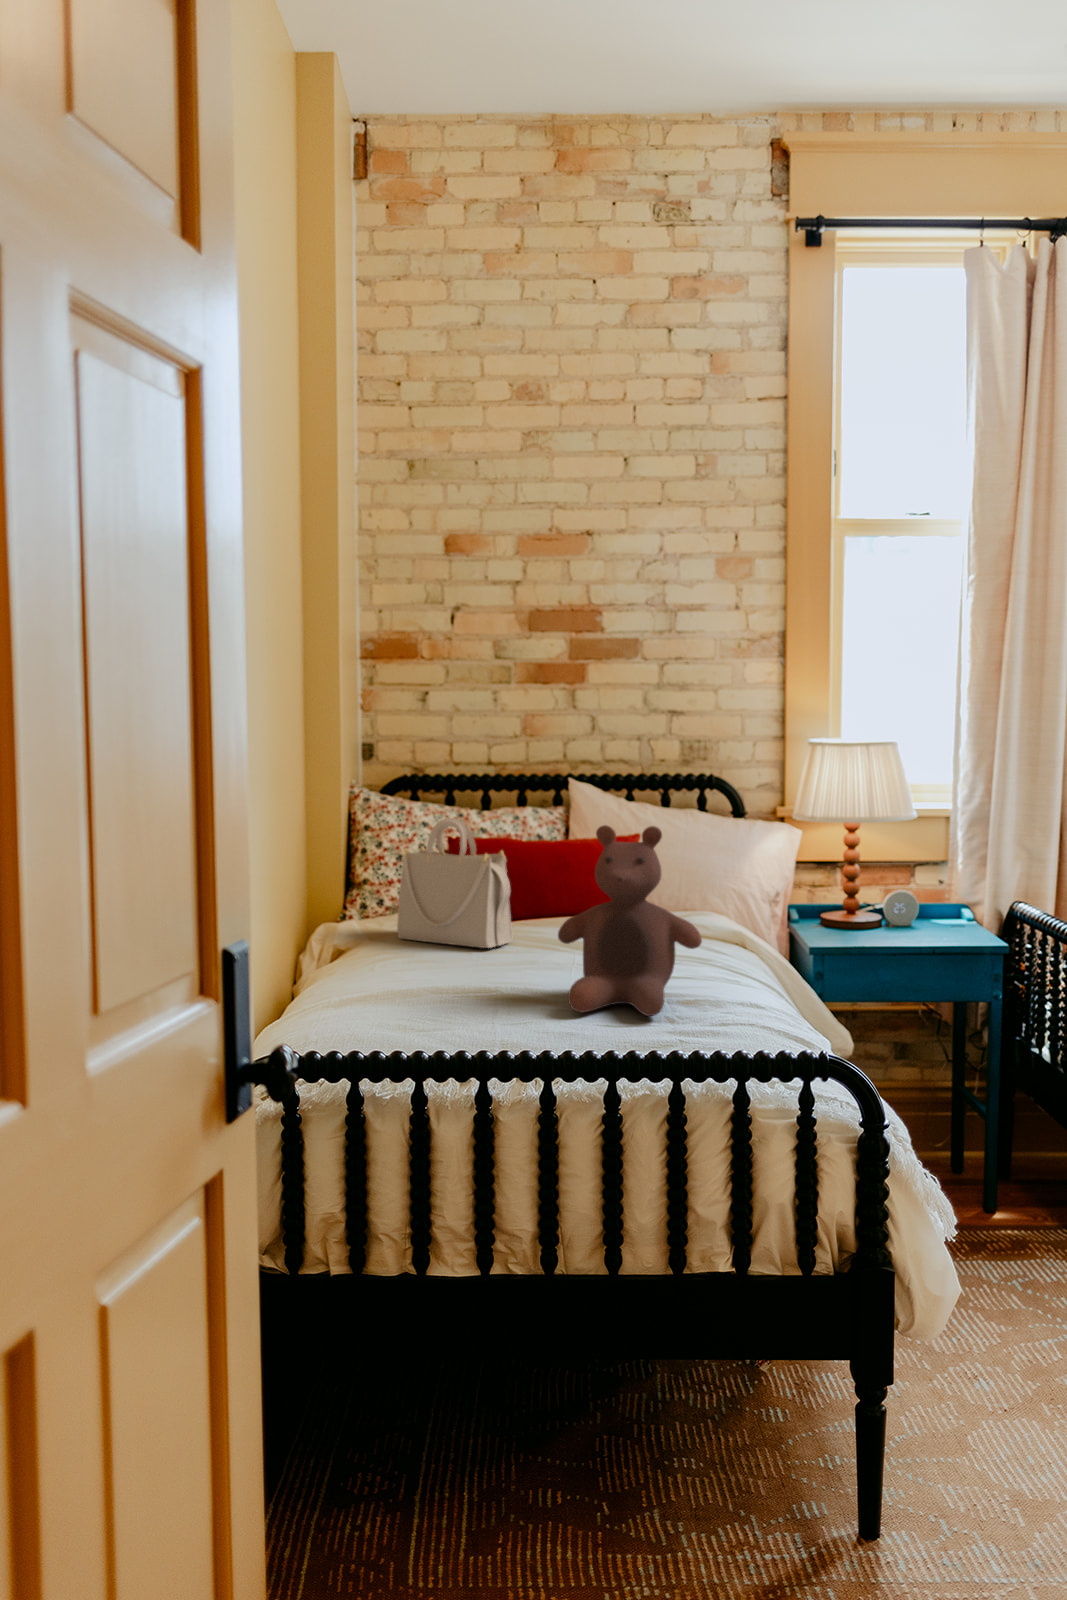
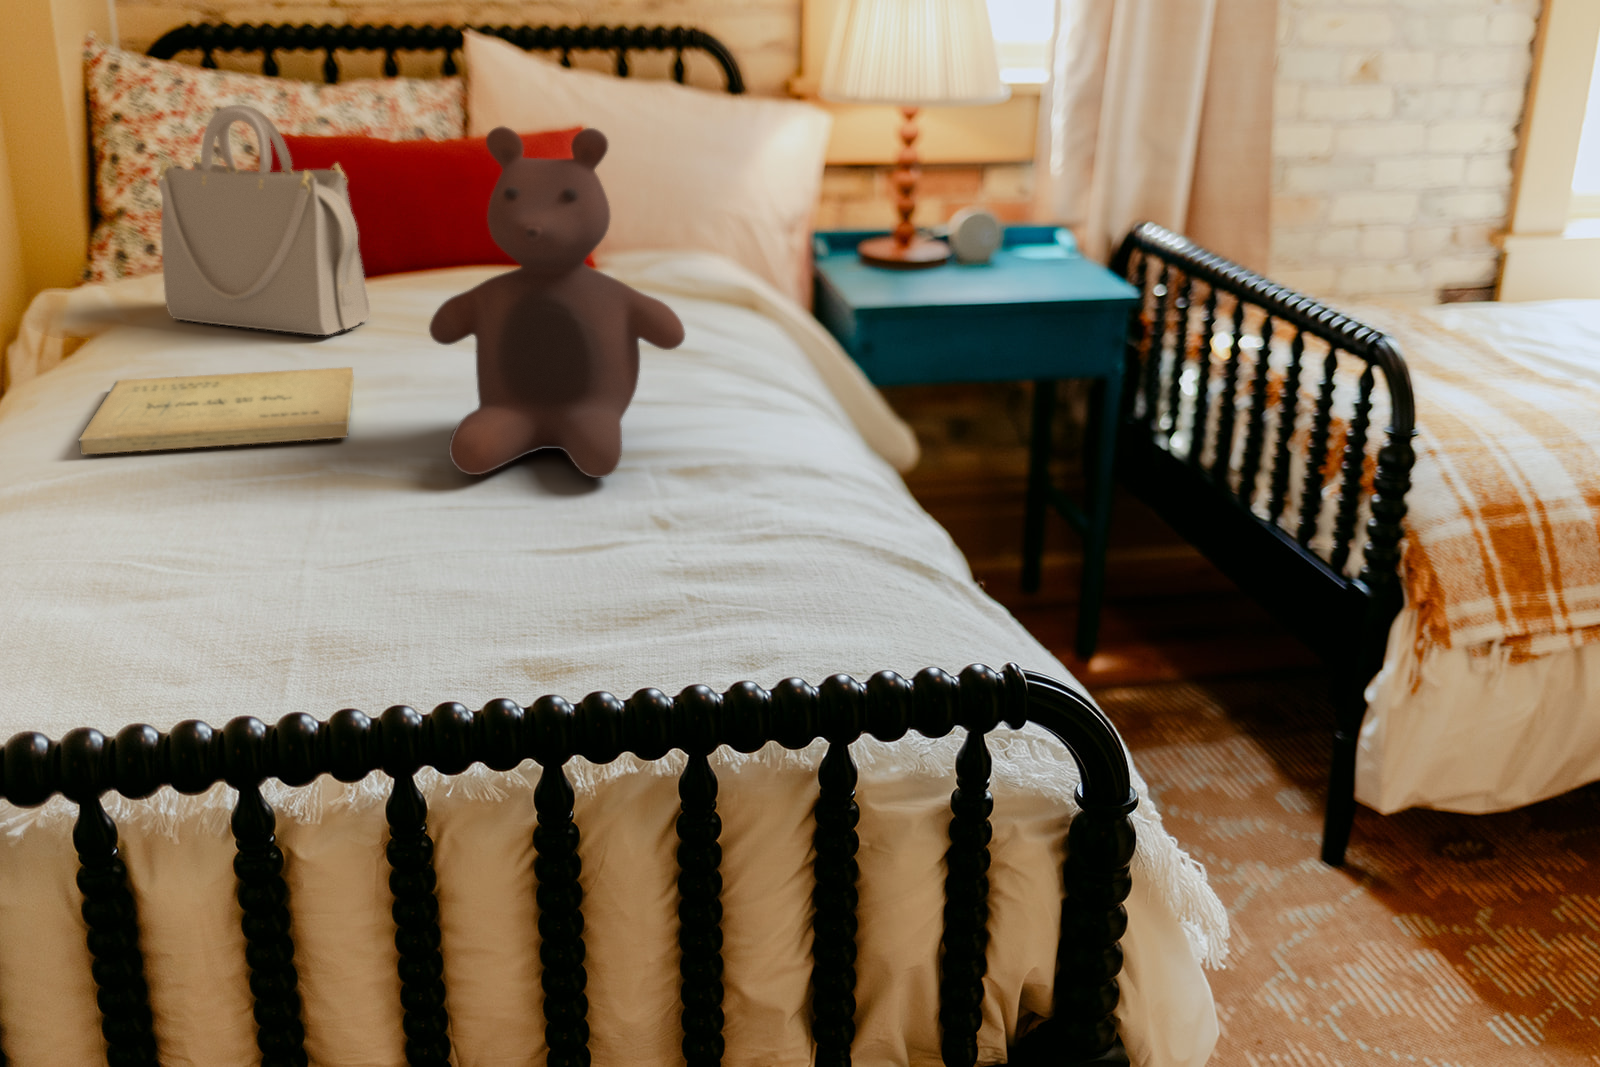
book: none [369,962,509,996] -> present [79,367,354,455]

